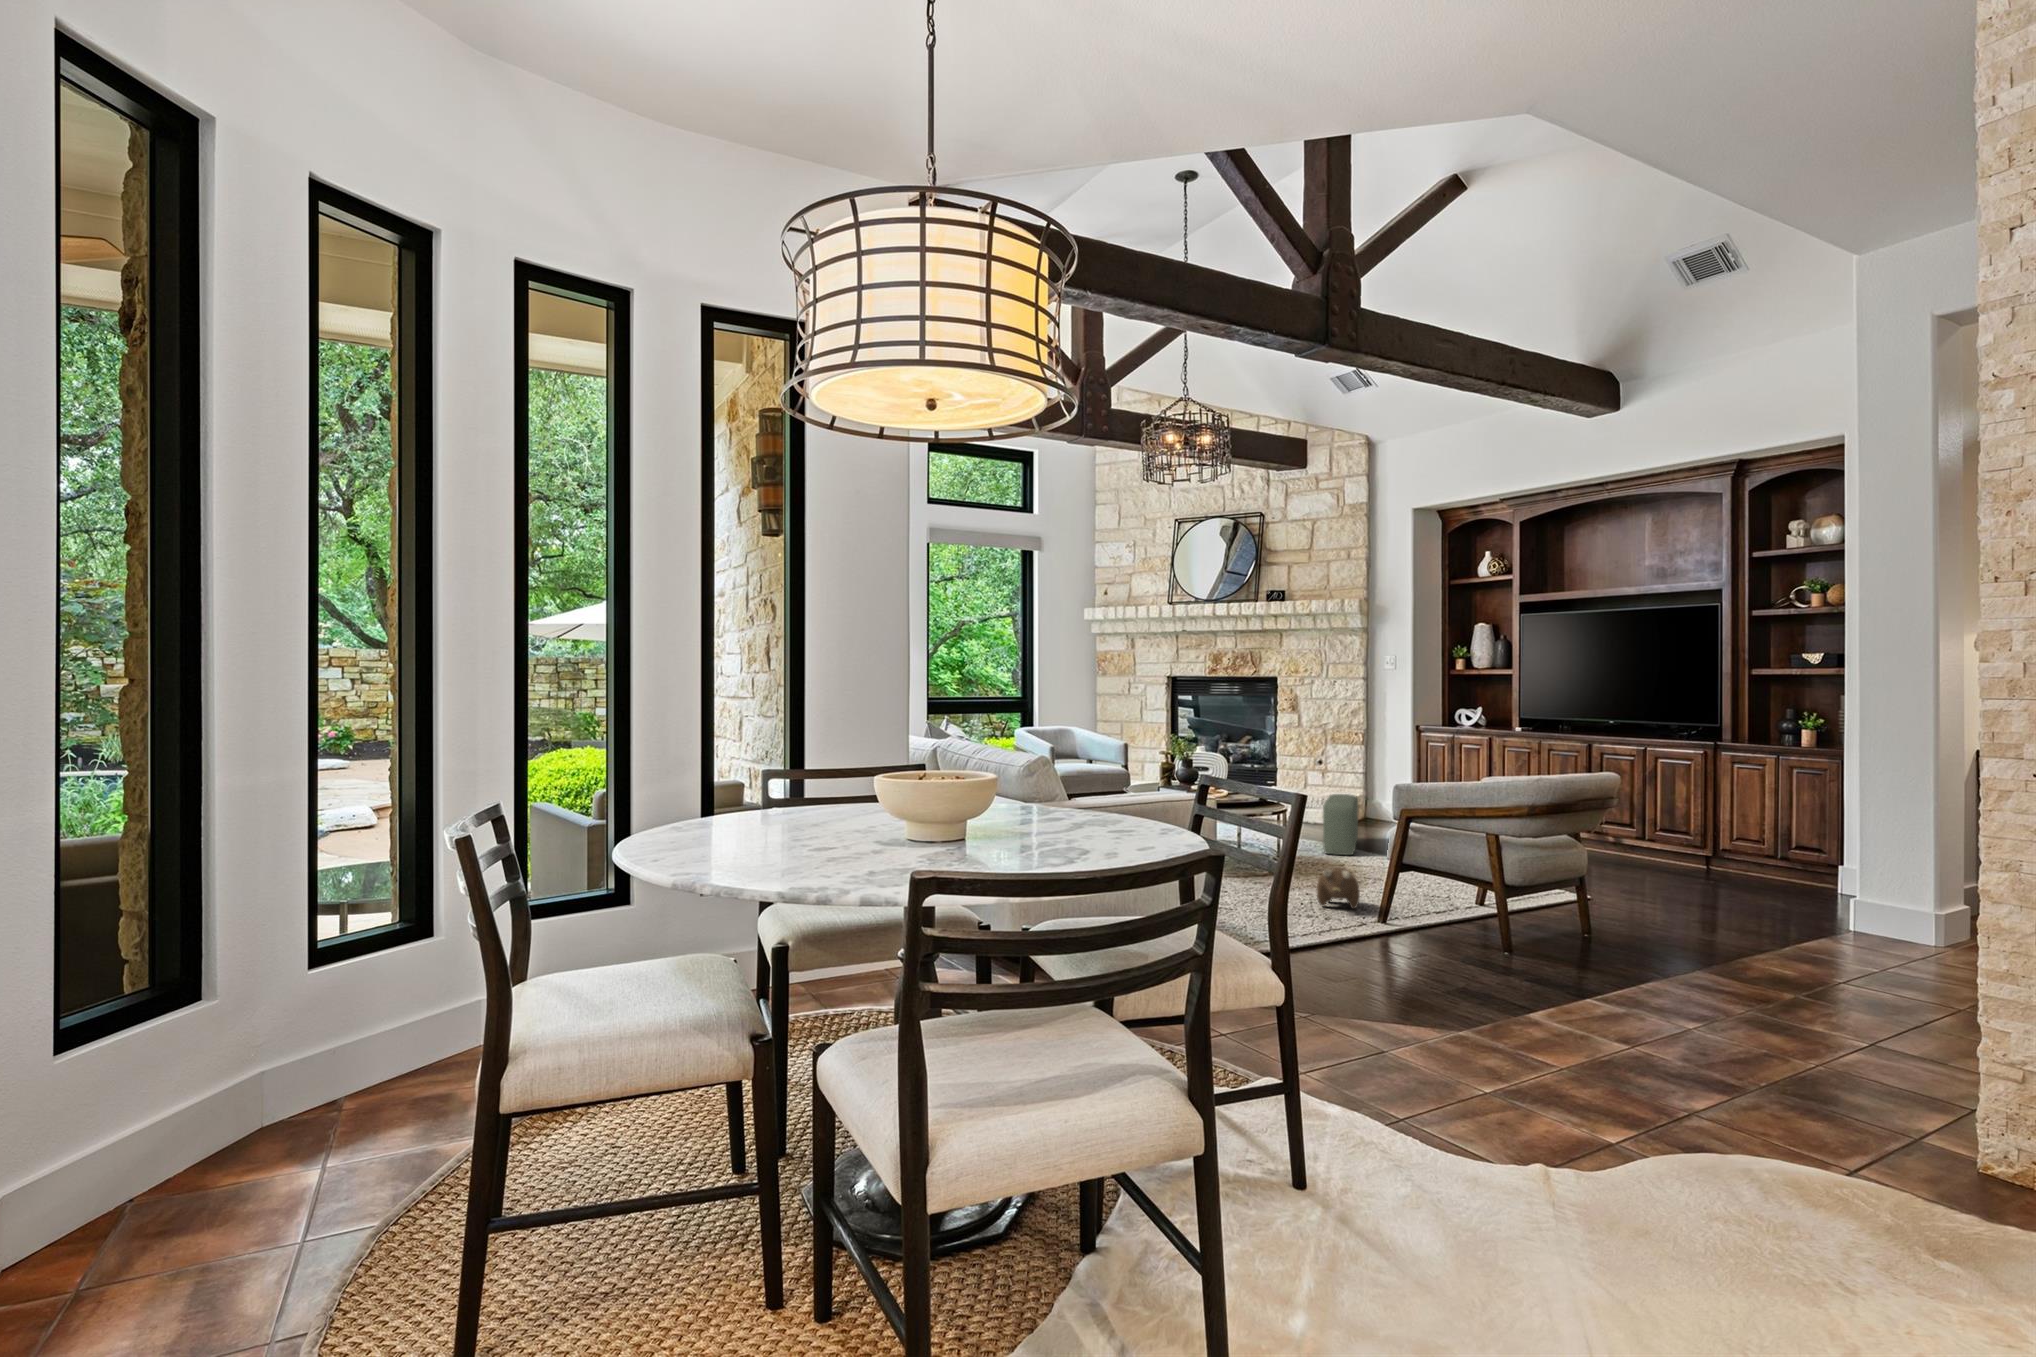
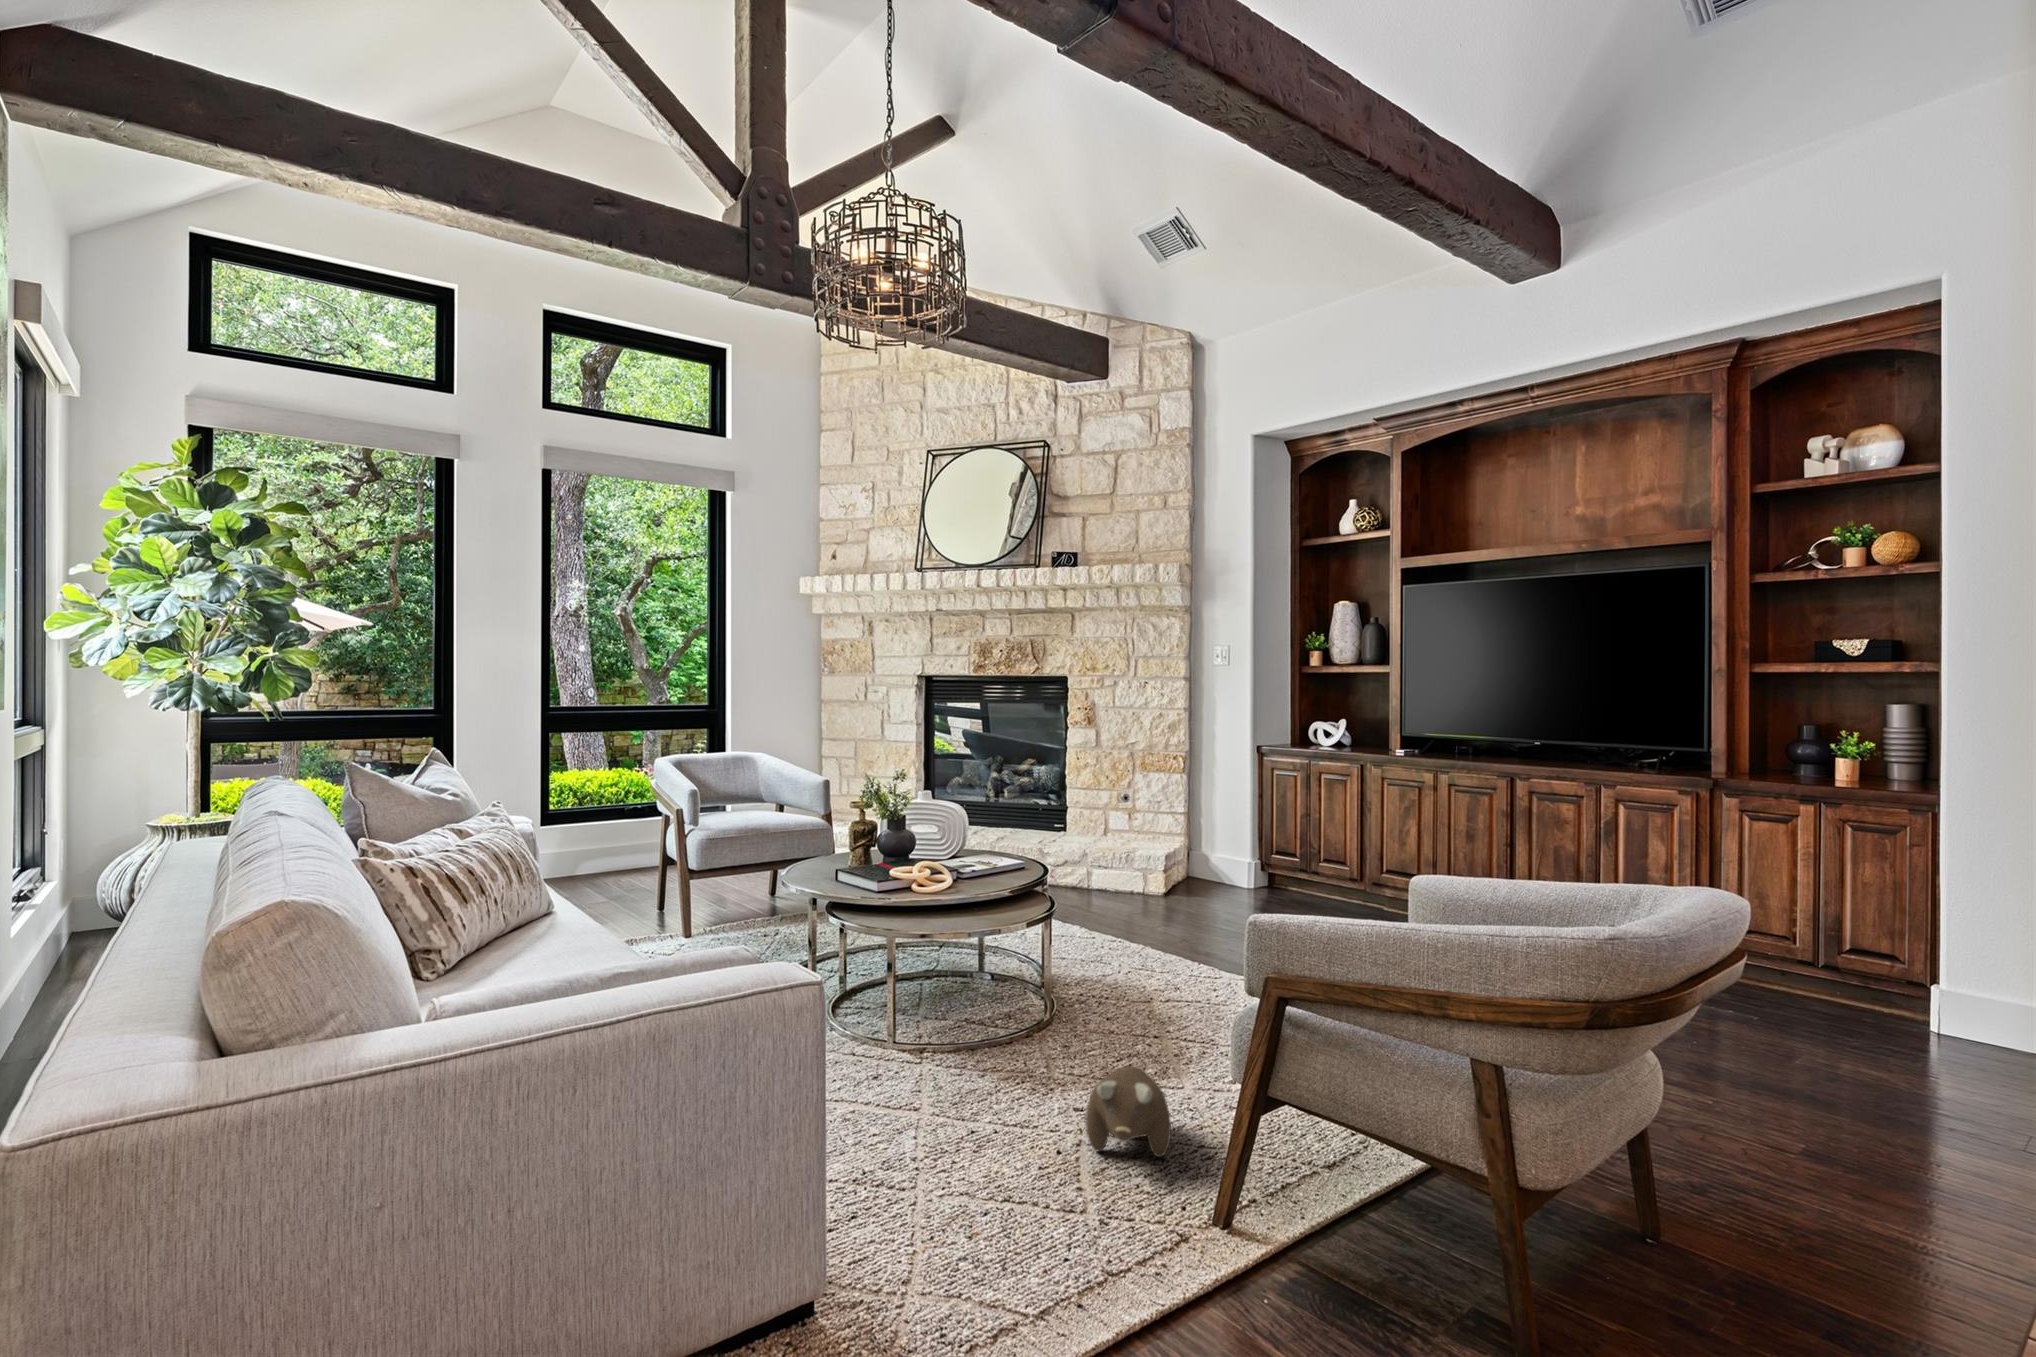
pouf: present [1323,794,1359,855] -> none [1119,859,1176,969]

